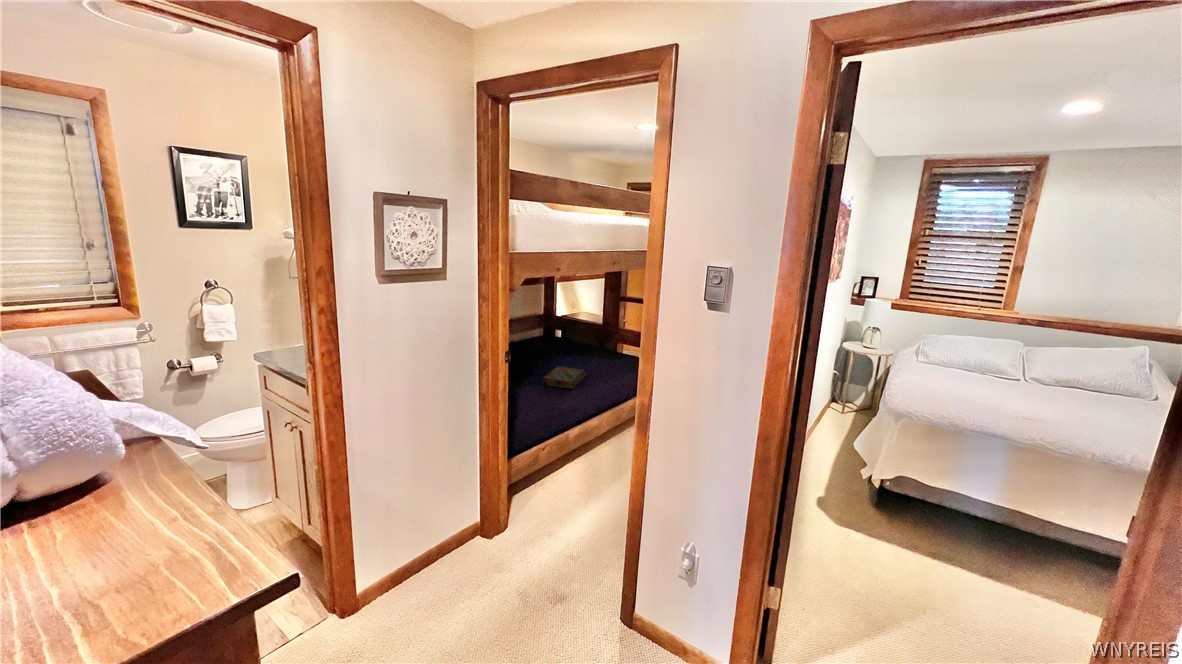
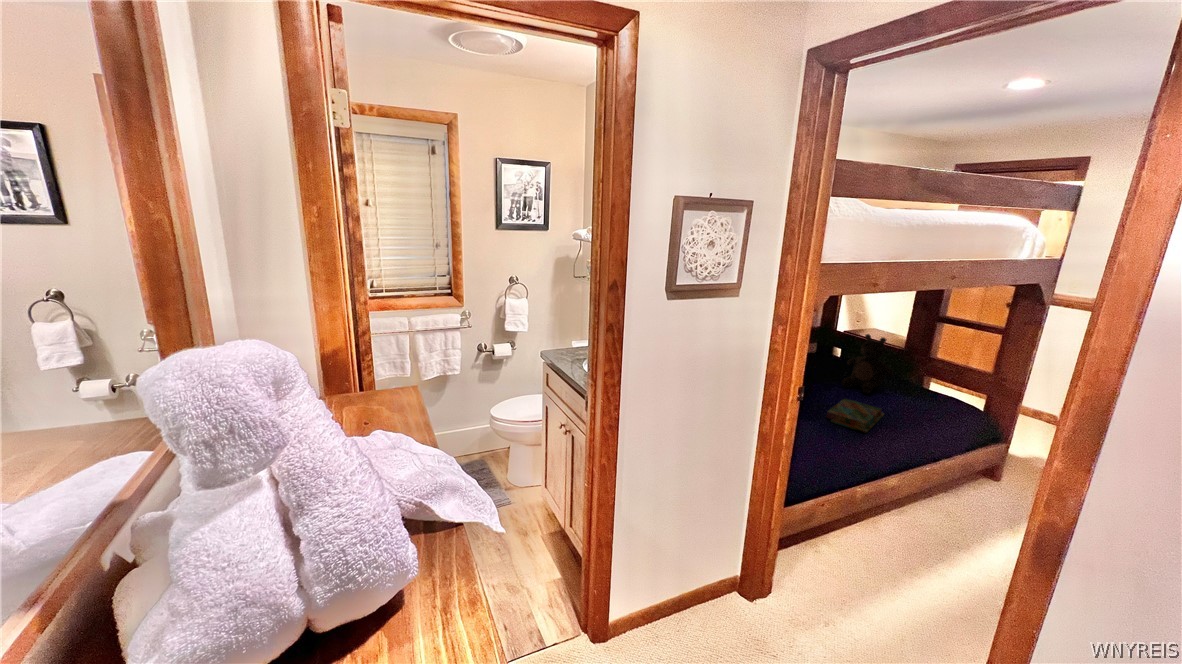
stuffed bear: none [556,314,592,361] -> present [842,334,894,394]

